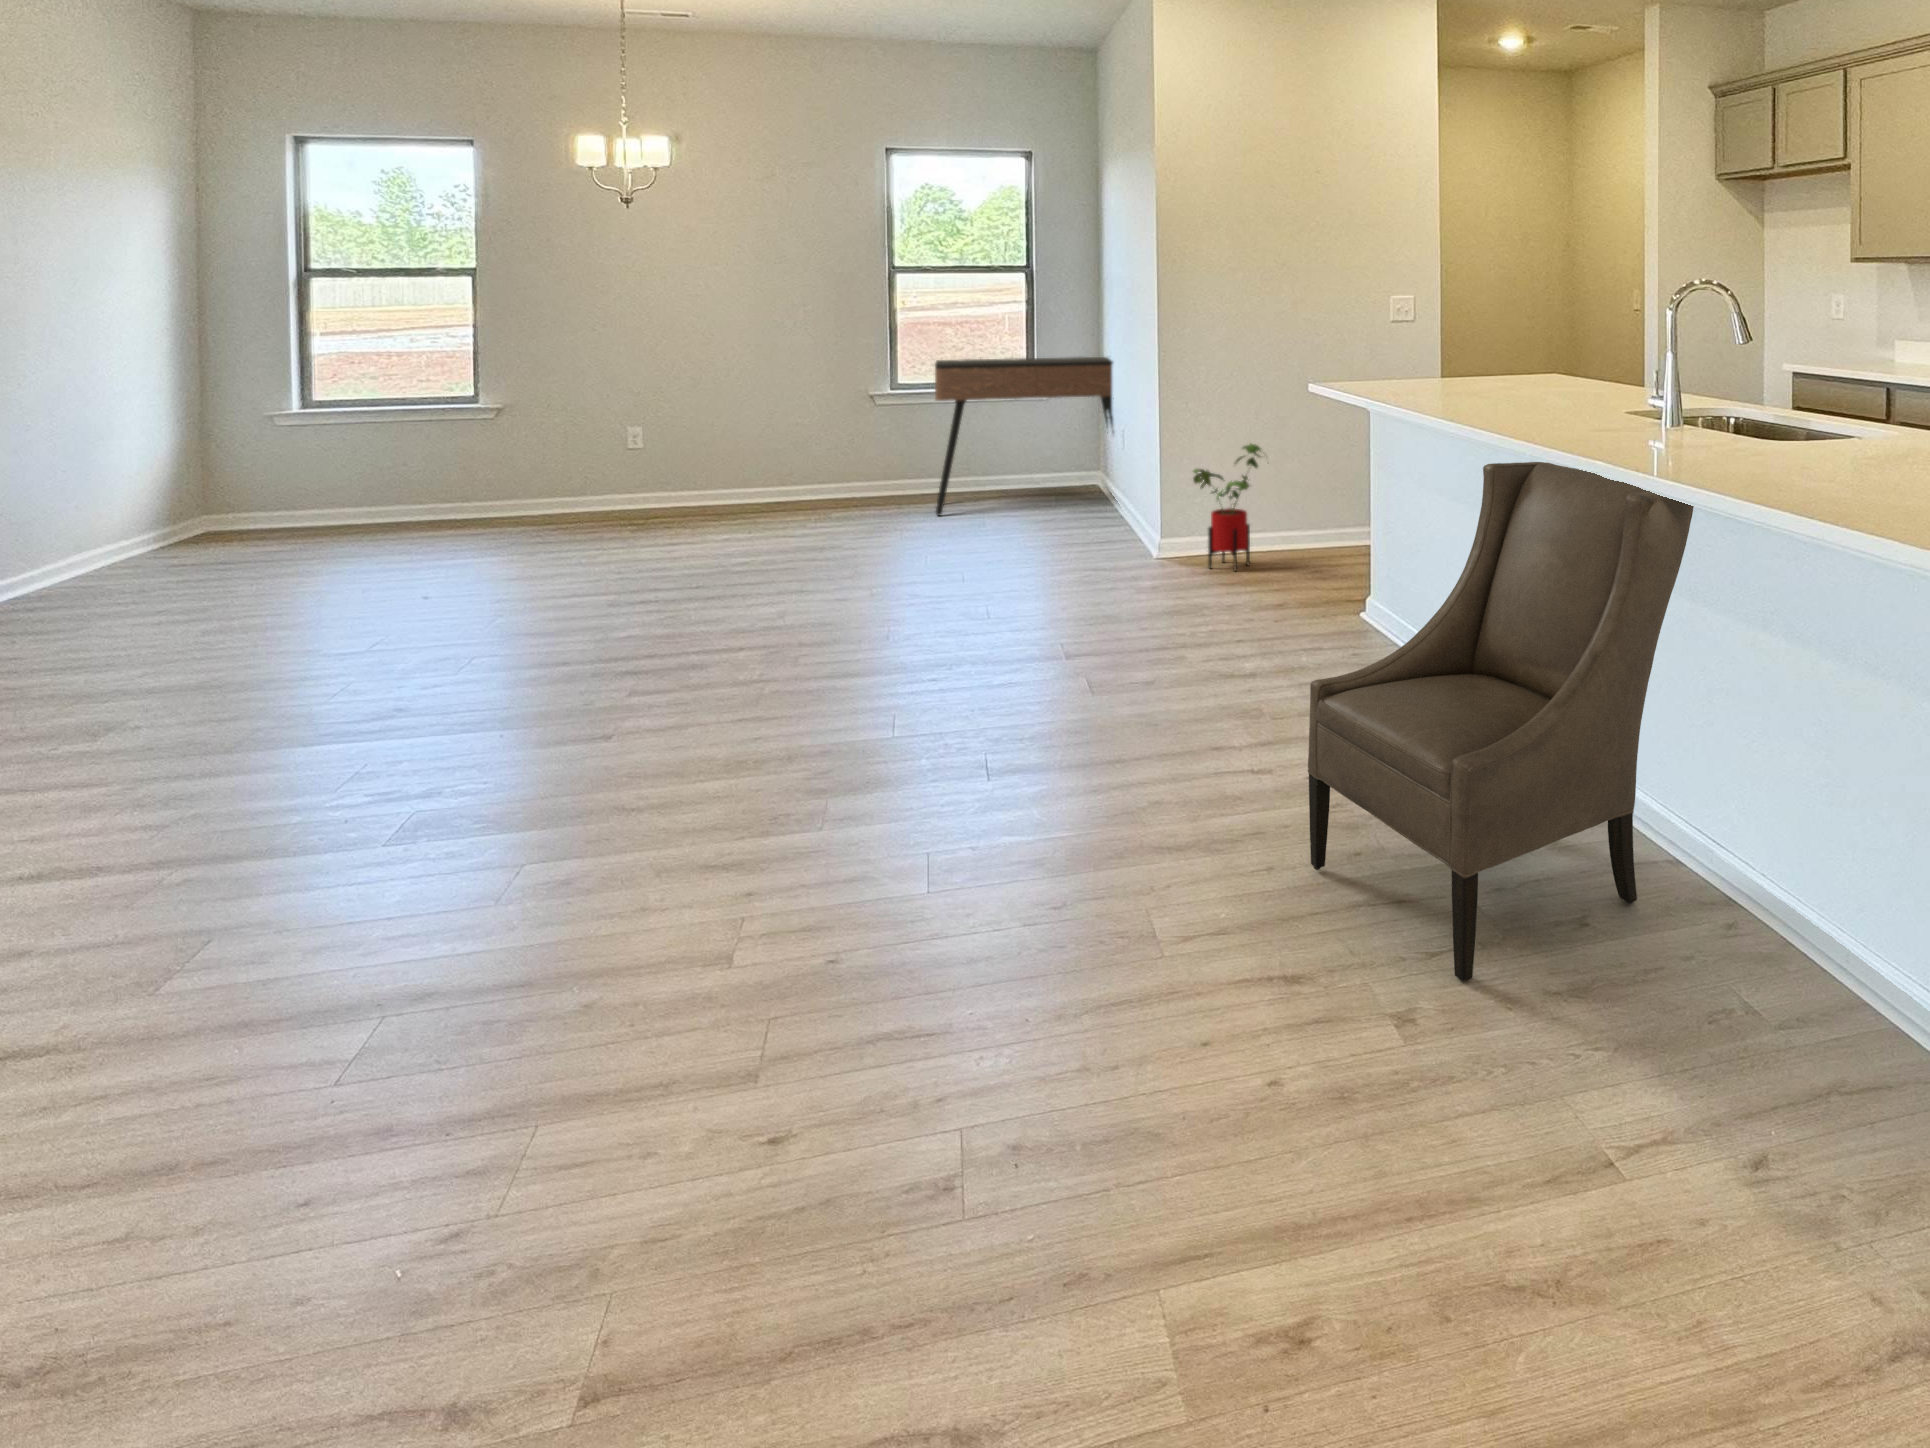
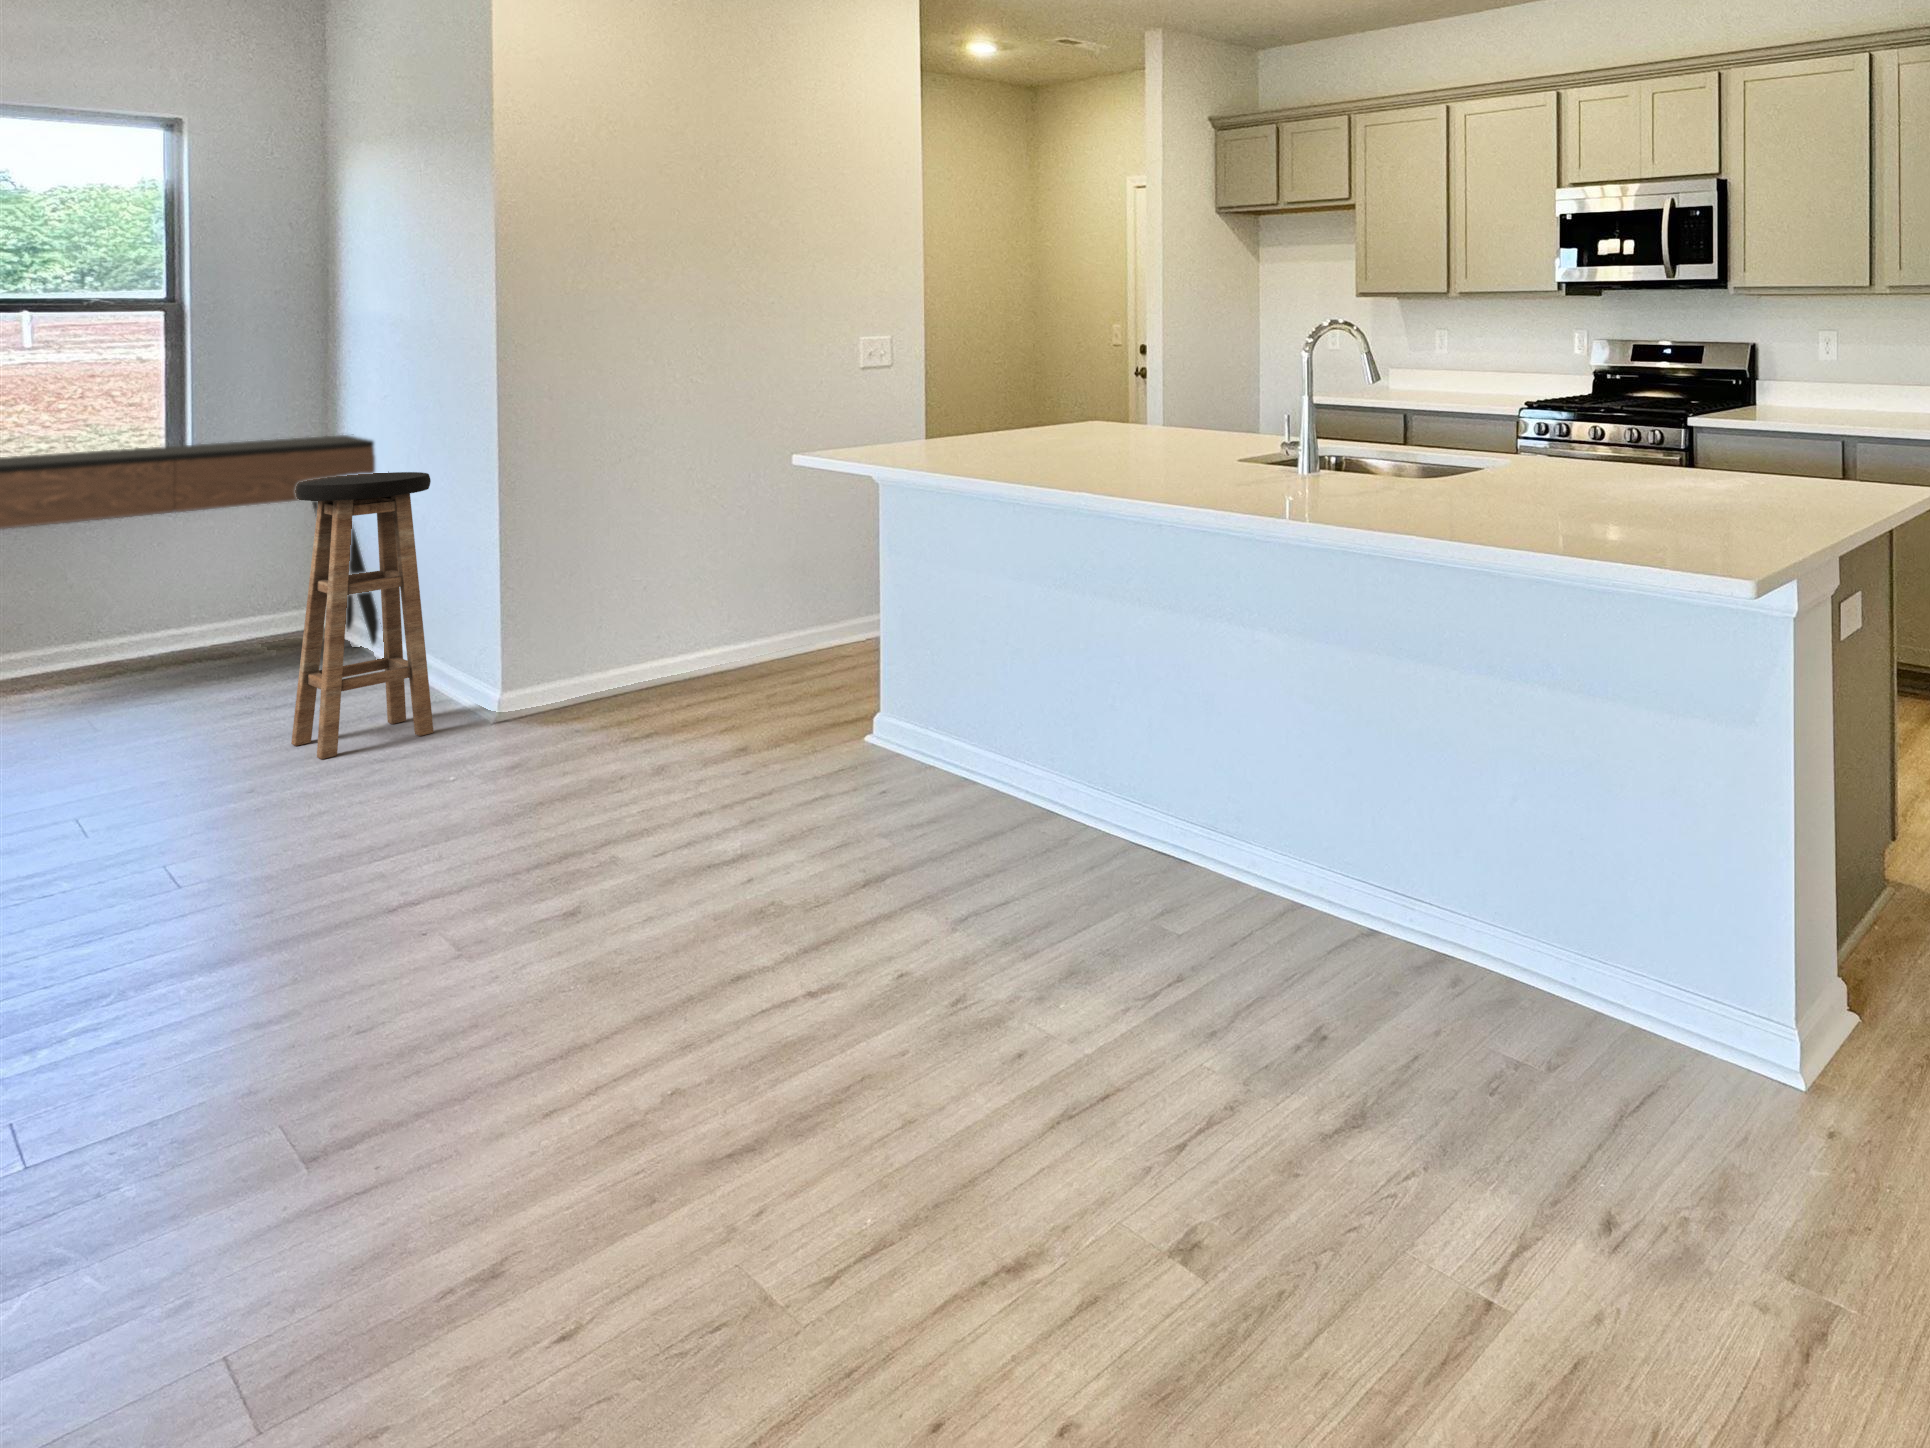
bar stool: none [1074,381,1138,558] -> present [291,472,434,759]
house plant: present [1193,444,1261,571] -> none [549,543,684,730]
armchair: present [1308,462,1694,981] -> none [957,524,1400,1169]

